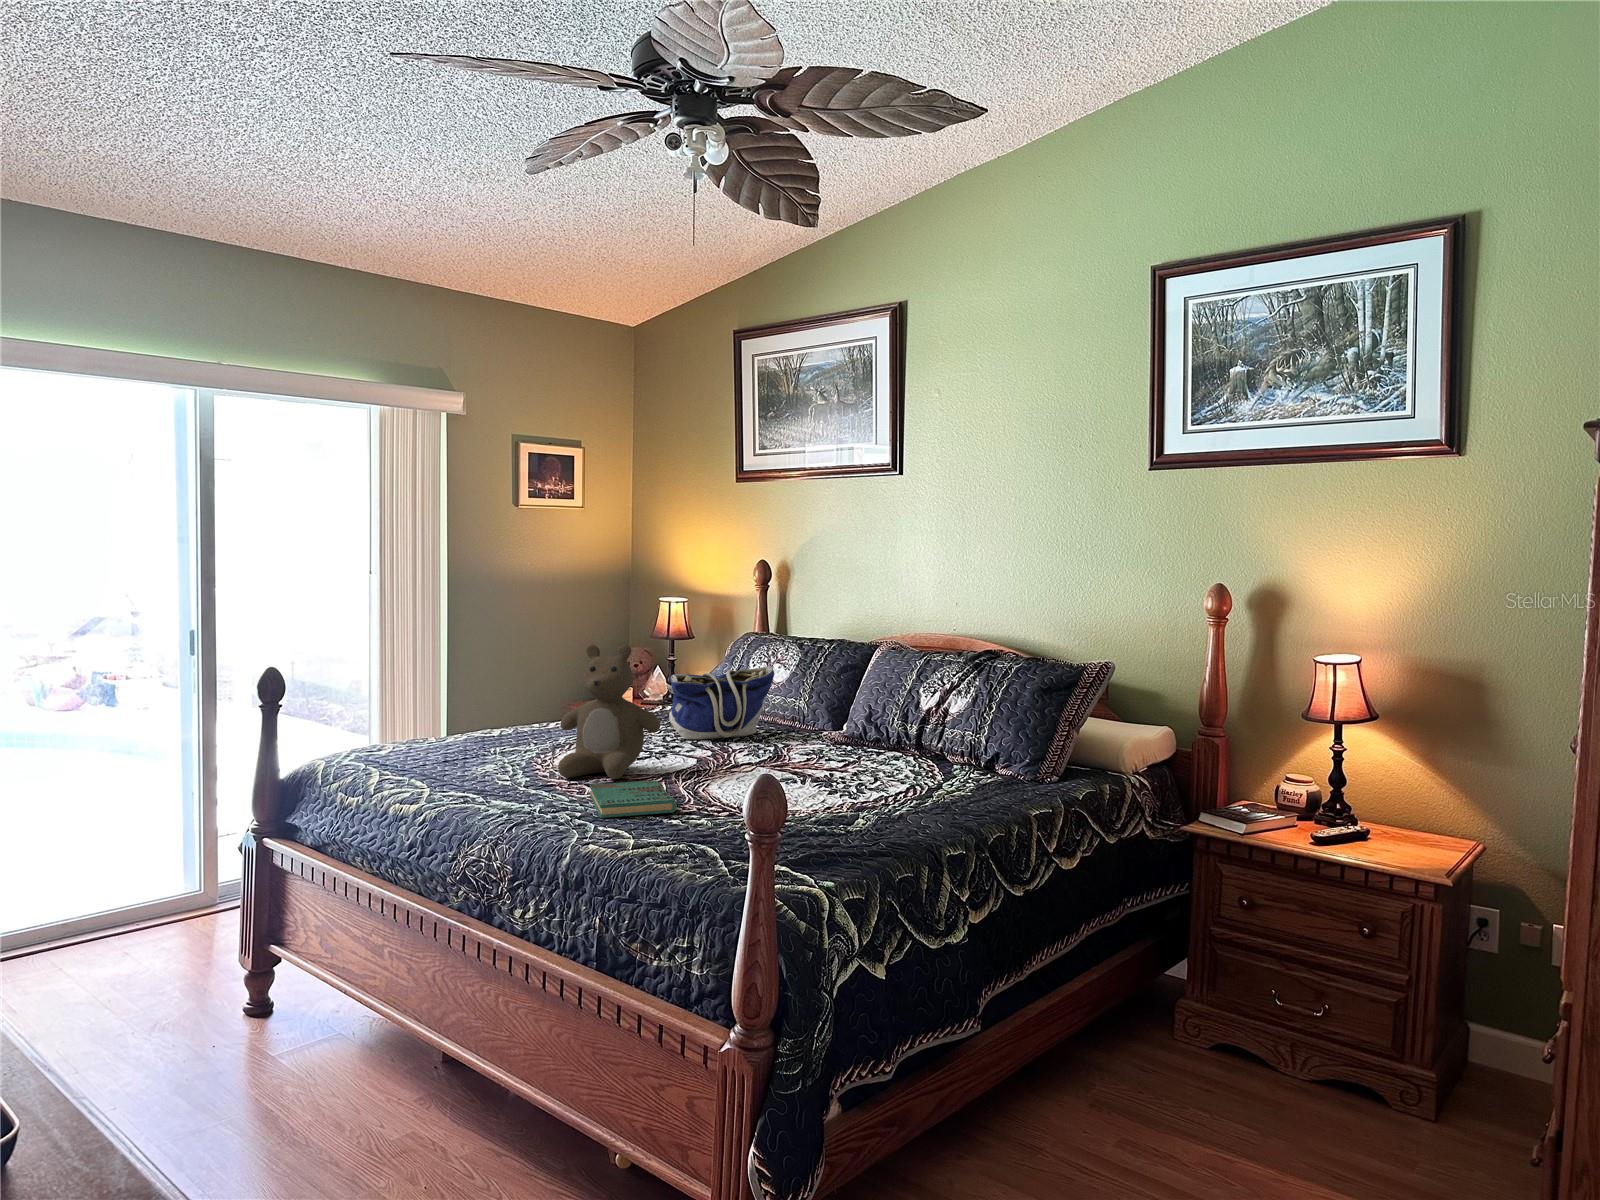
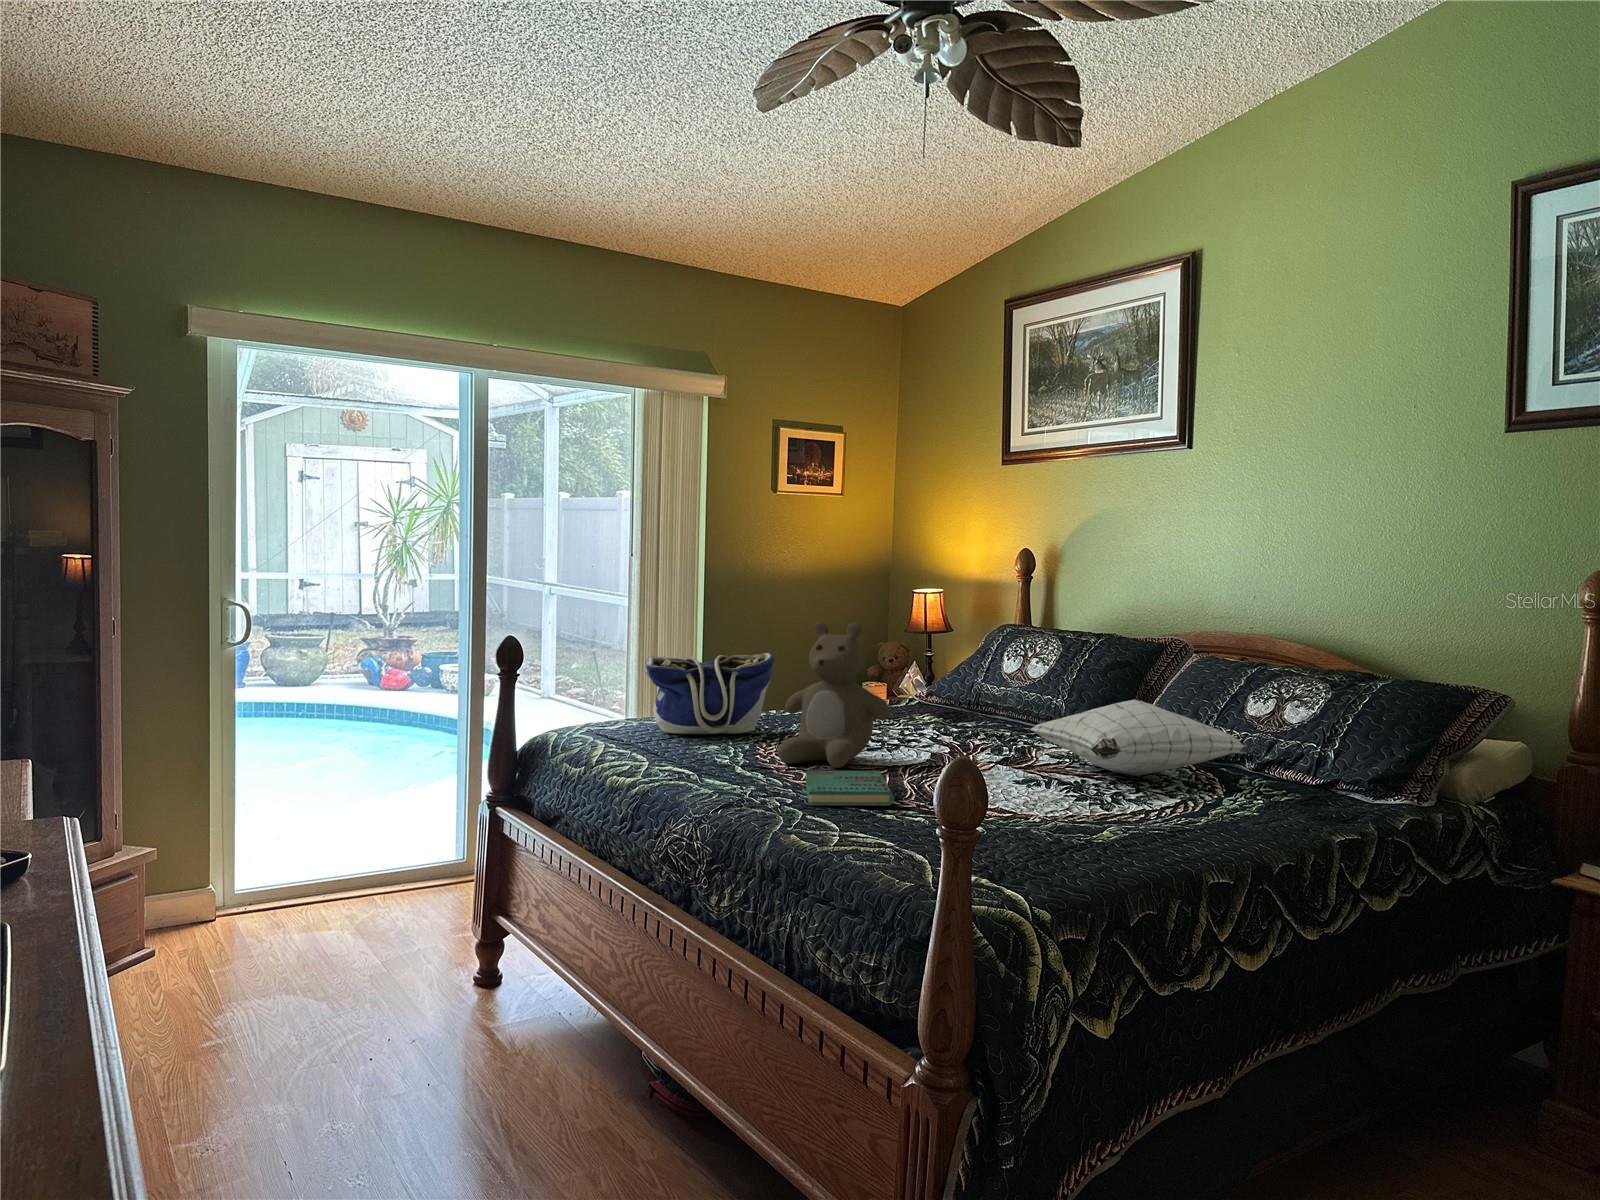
tote bag: present [667,666,774,739] -> present [644,653,774,734]
pillow: none [781,702,961,767] -> present [1030,700,1245,775]

